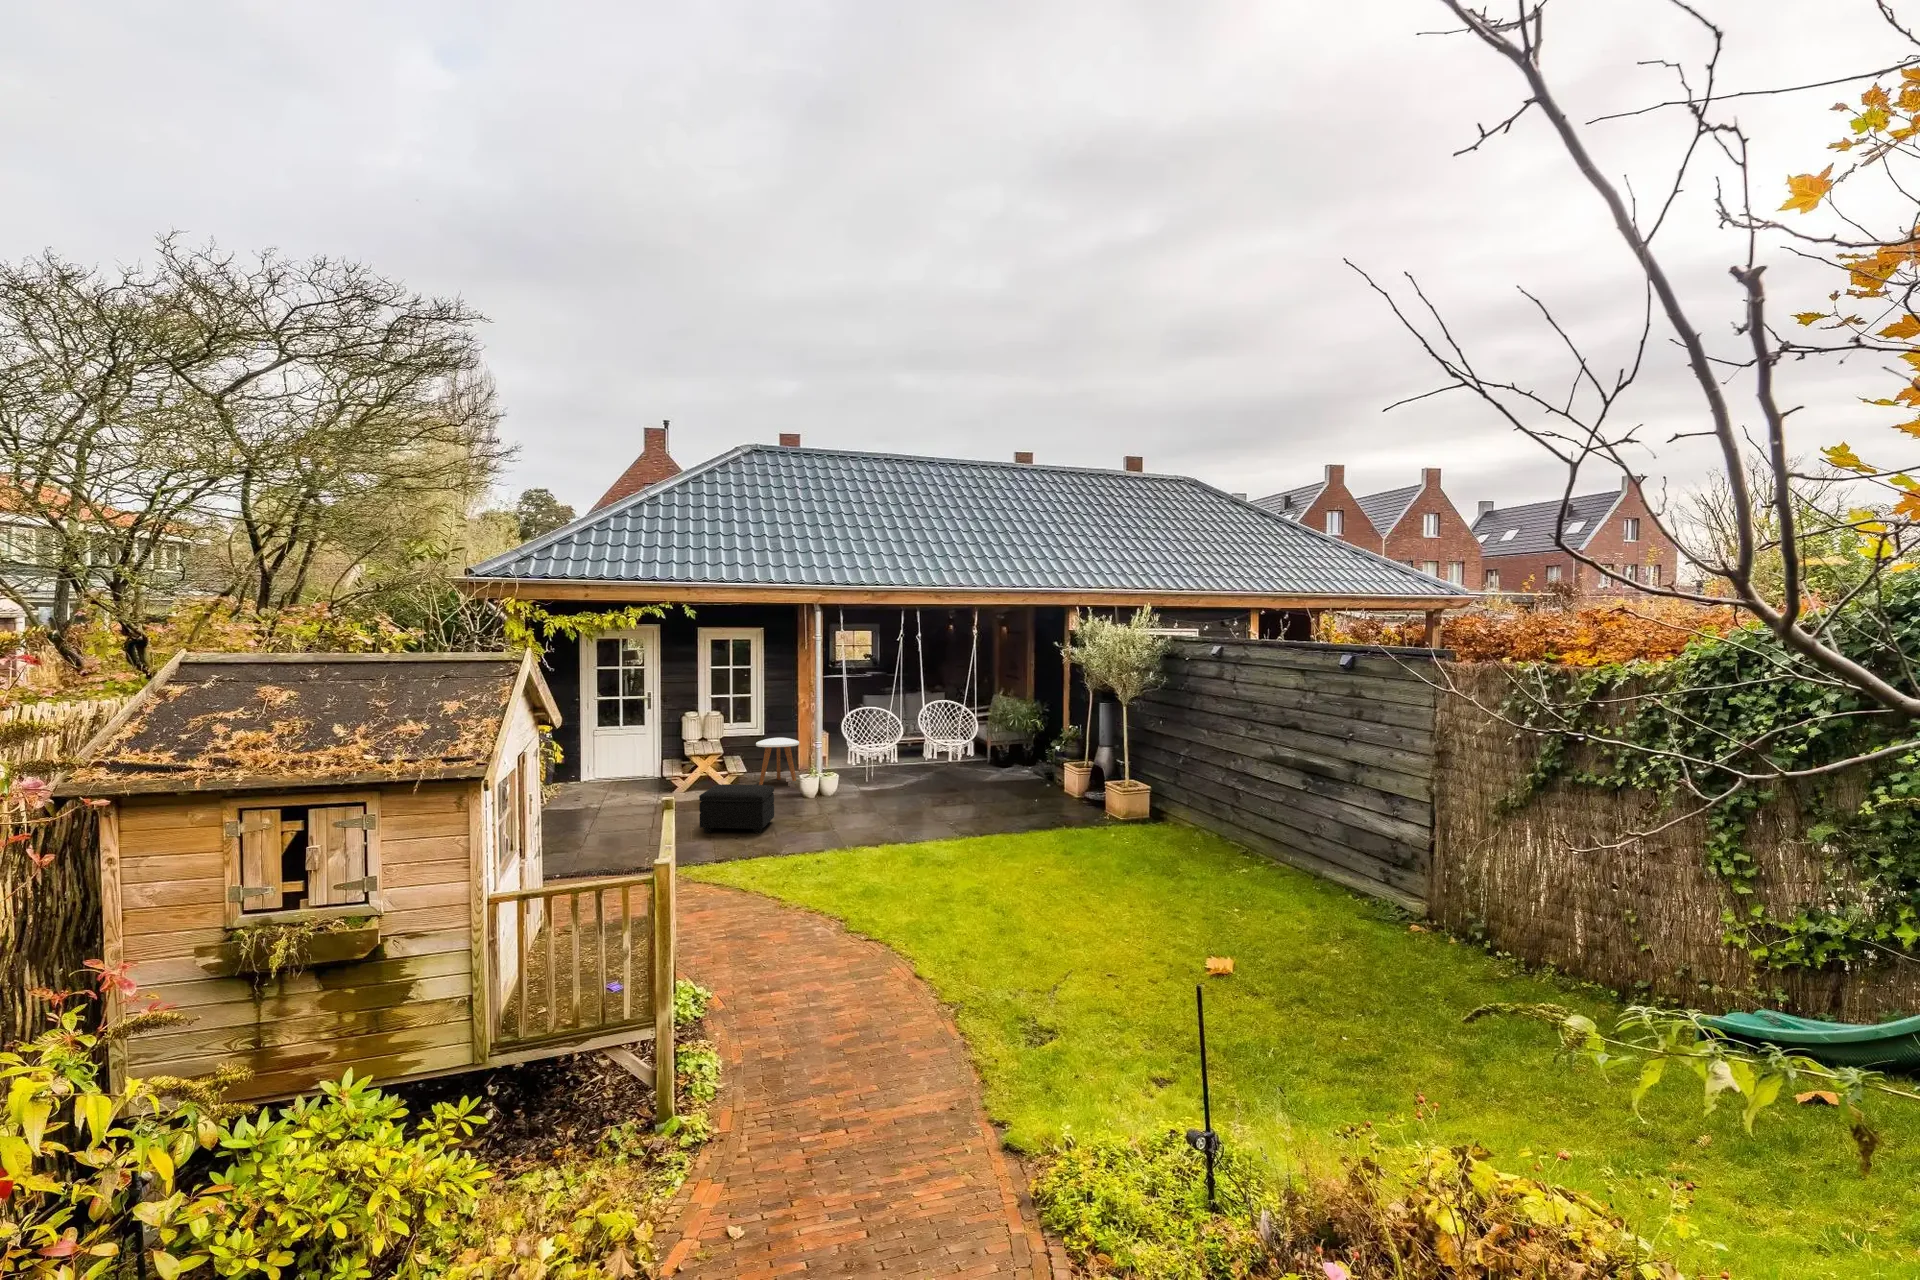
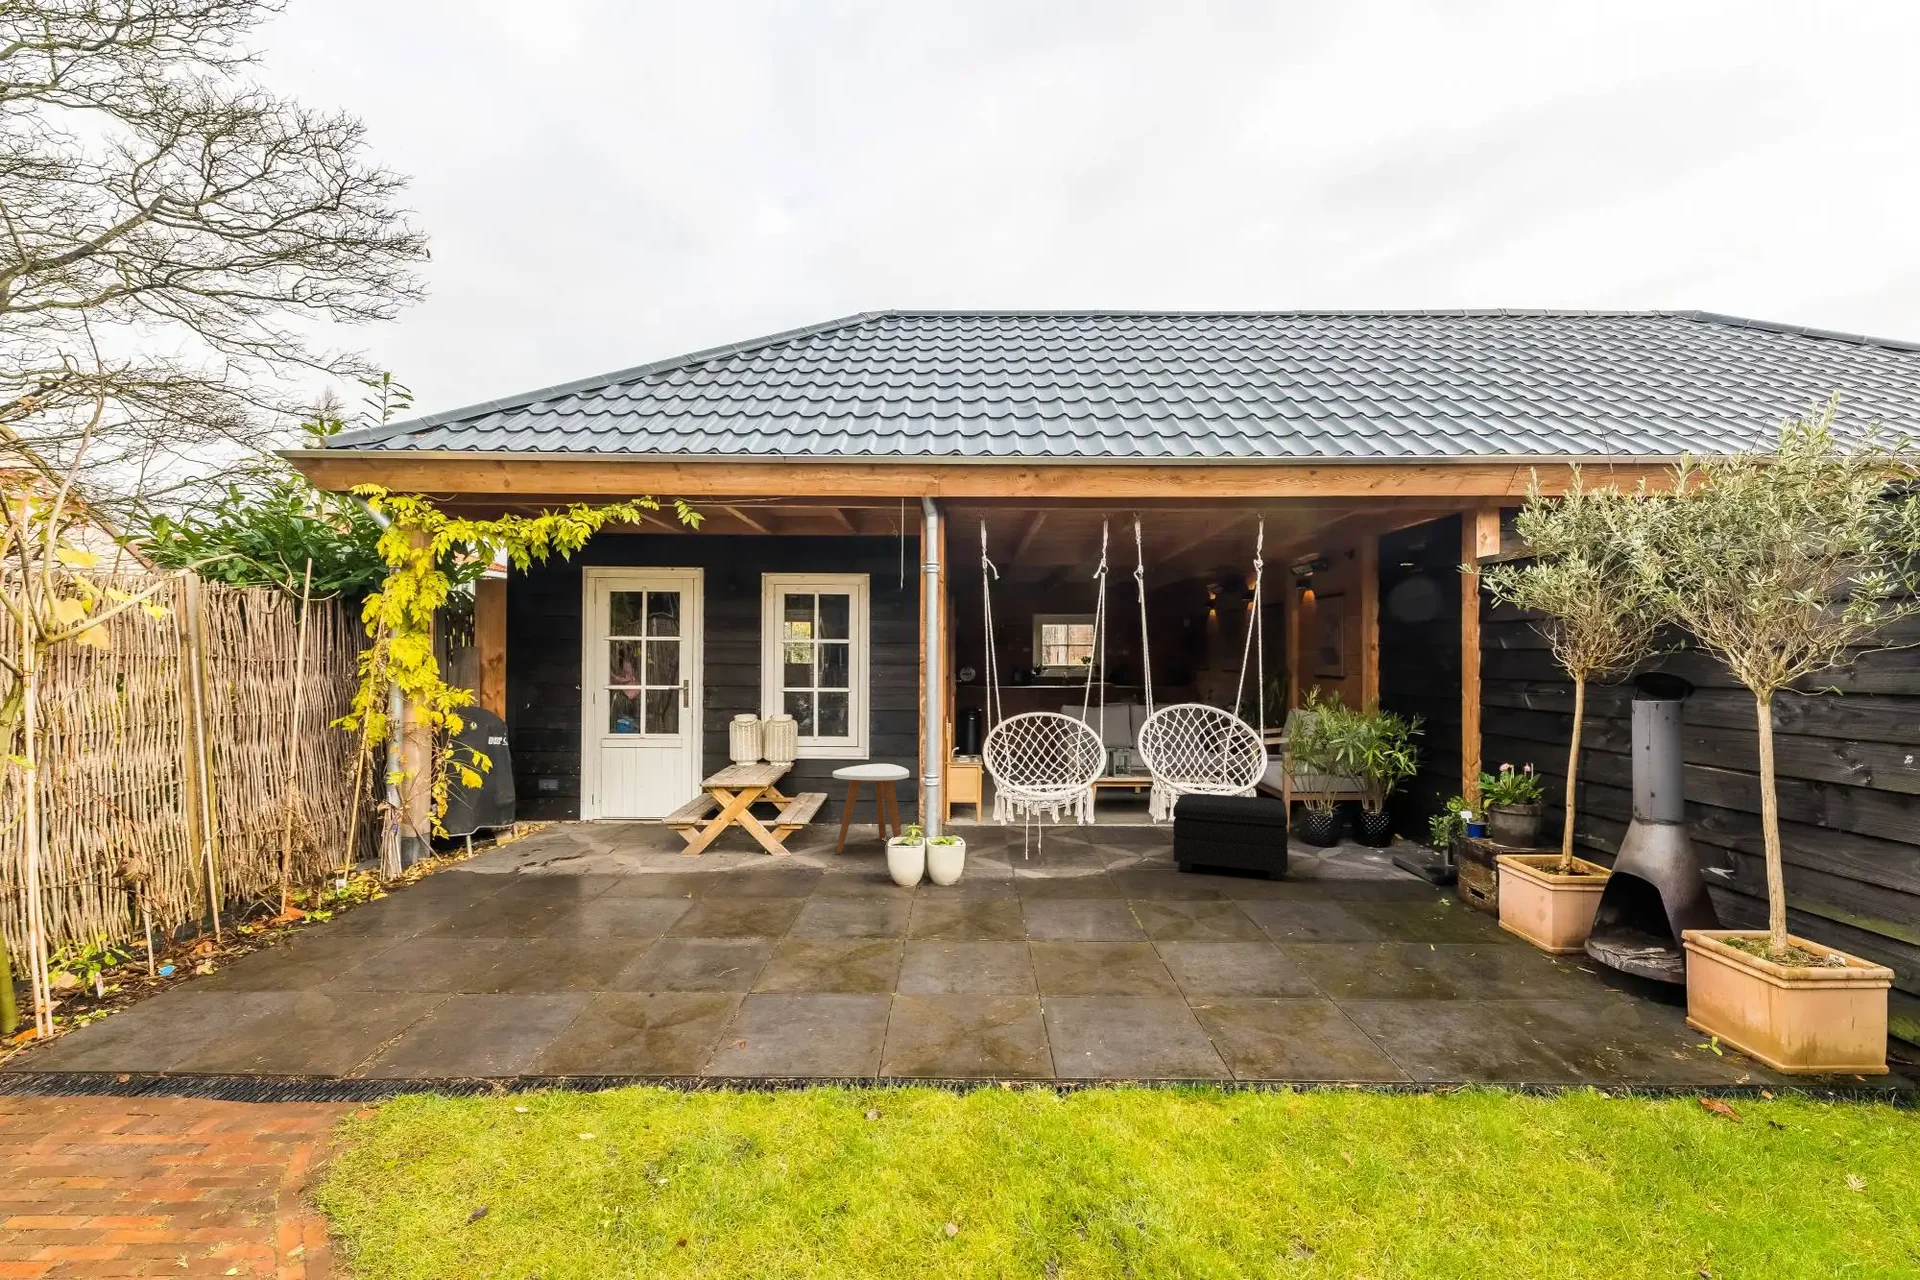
footstool: present [699,784,774,833] -> present [1173,794,1288,880]

